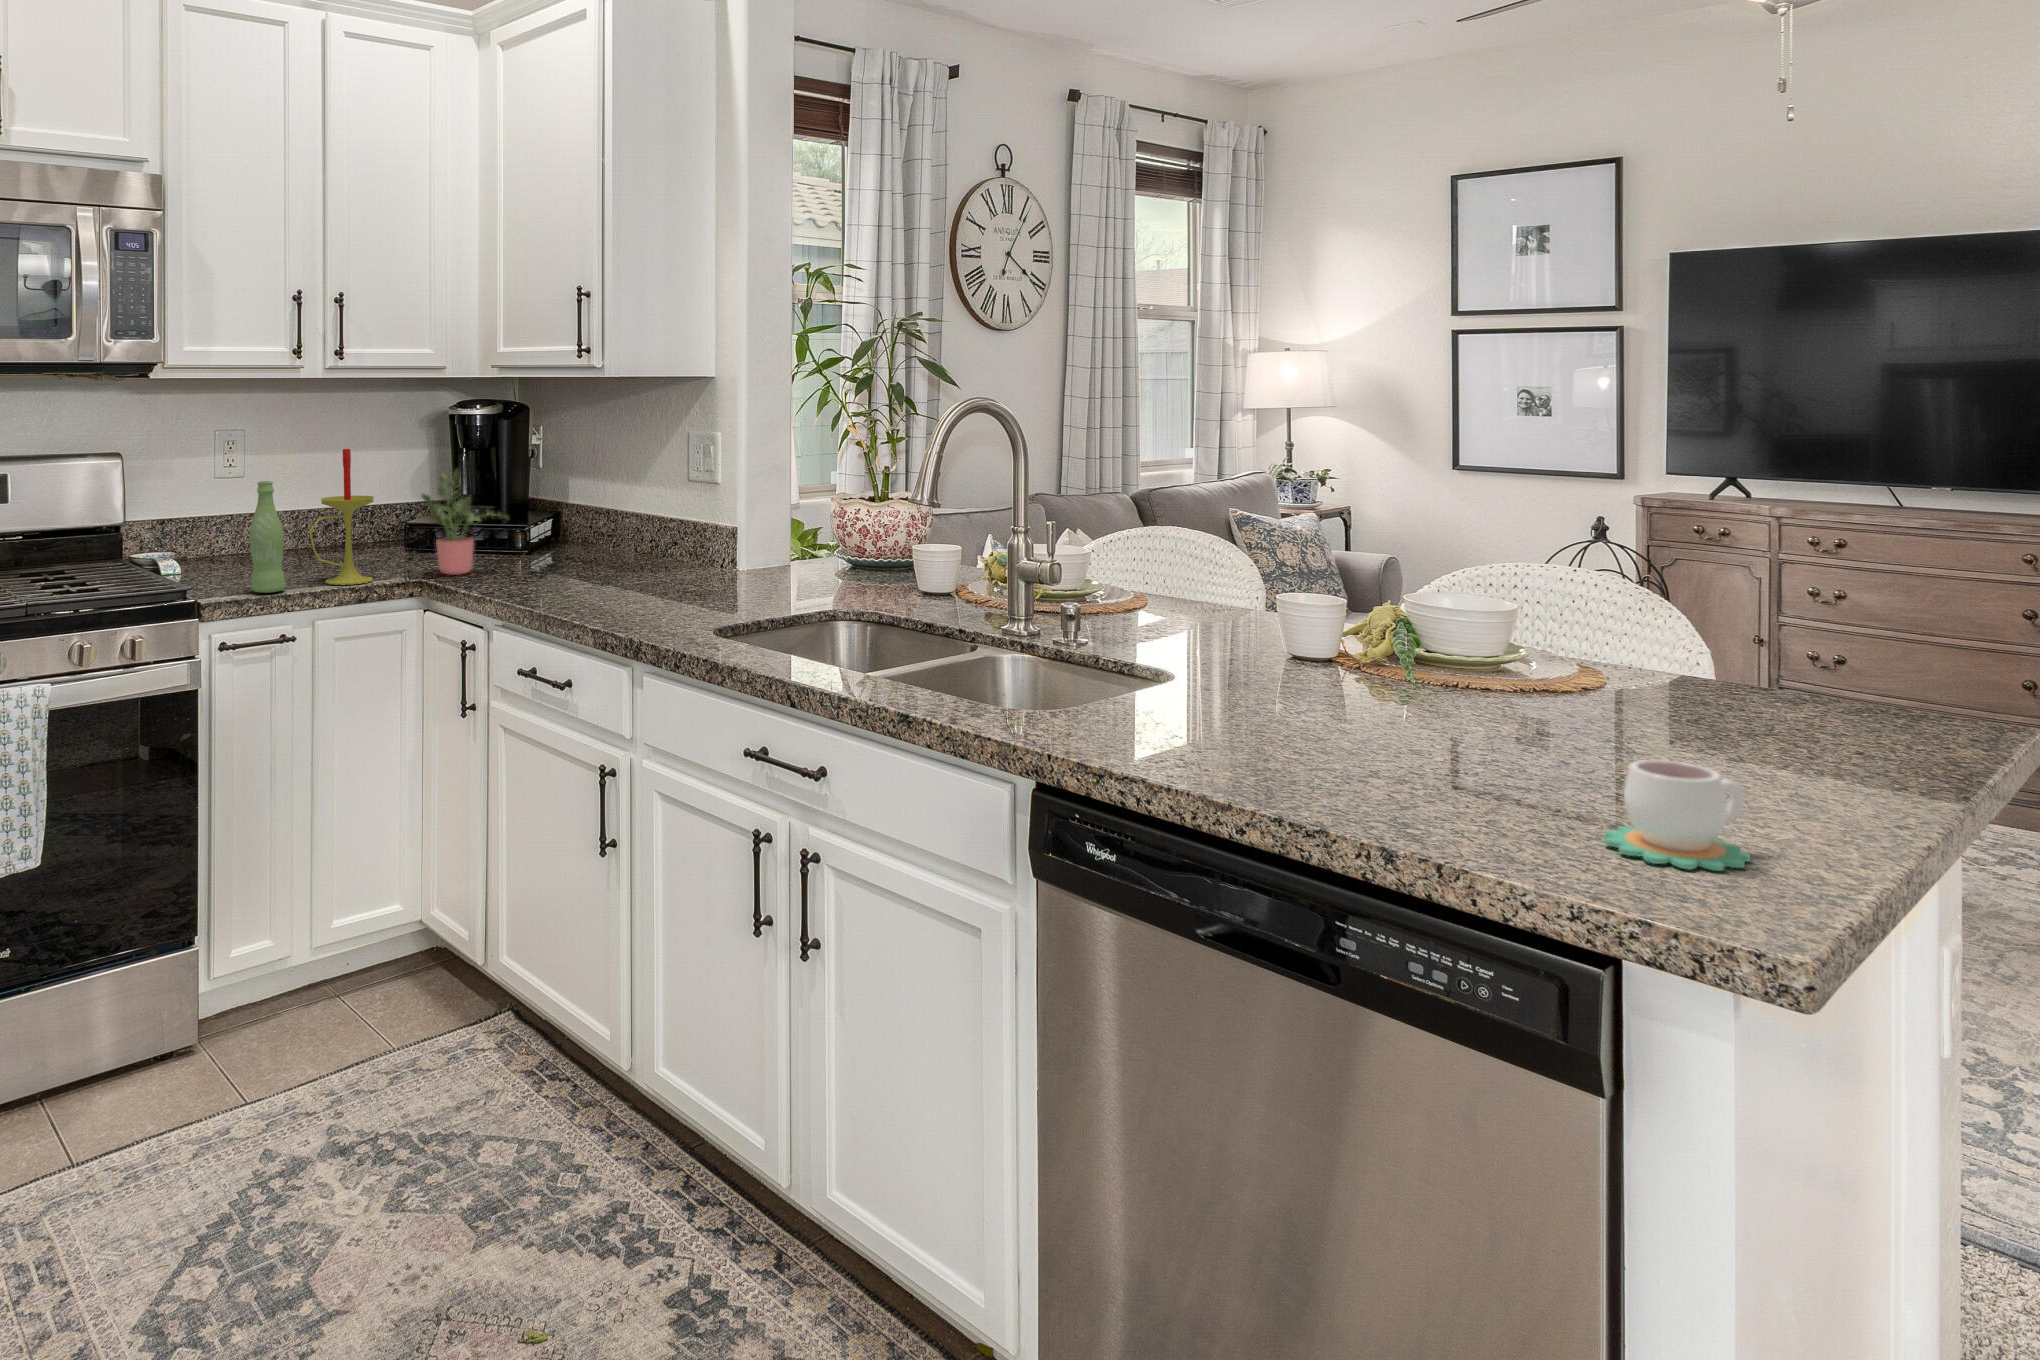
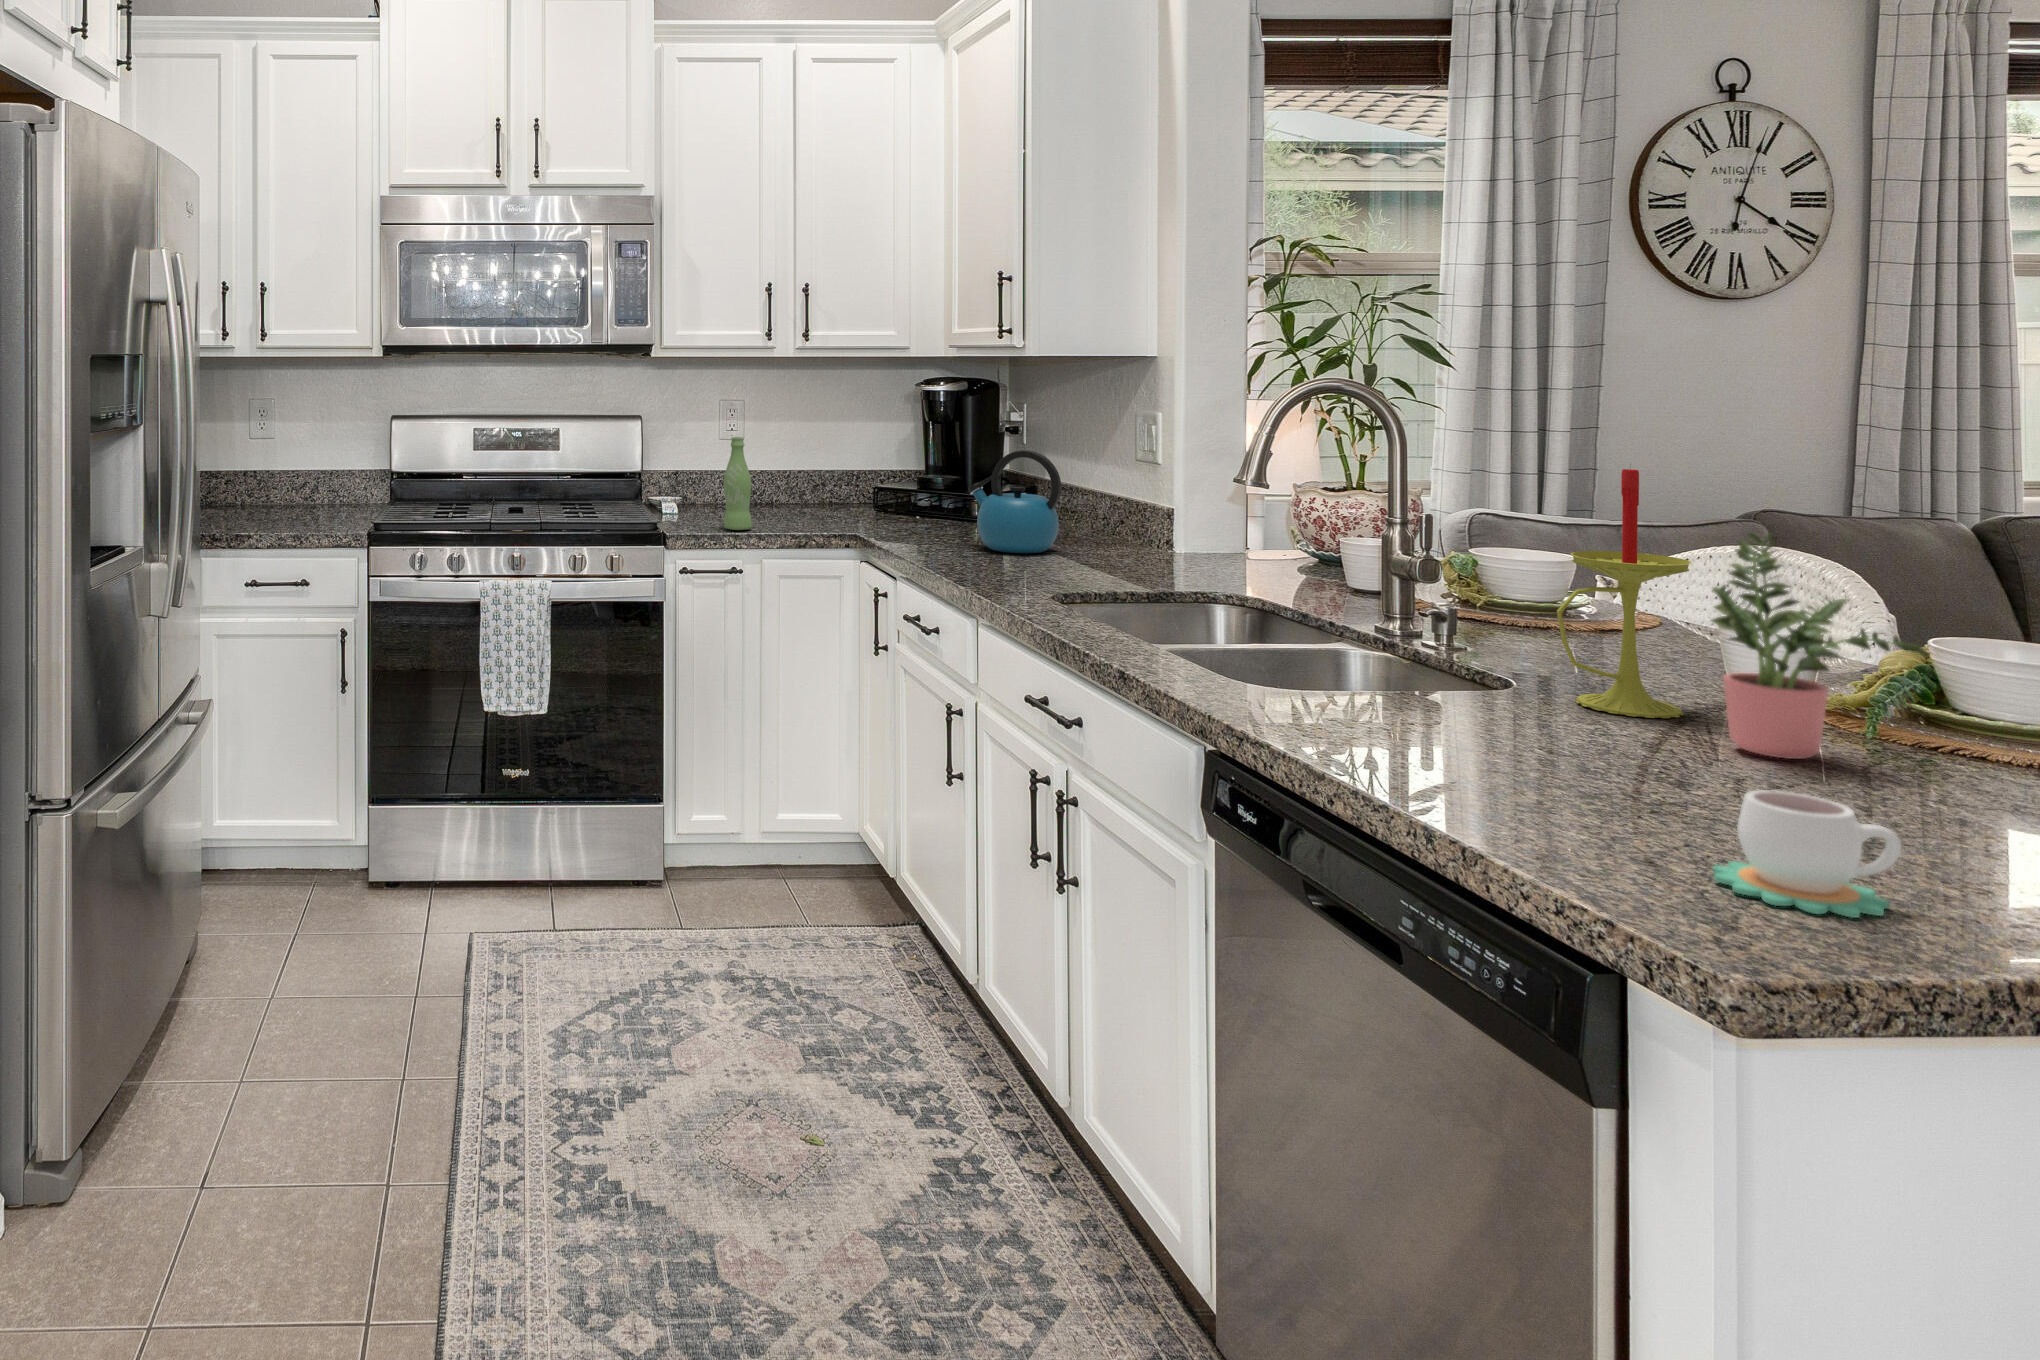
candle: present [309,449,374,585] -> present [1557,469,1691,718]
potted plant: present [422,469,508,575] -> present [1712,533,1929,759]
kettle: none [542,478,642,589] -> present [968,450,1061,553]

